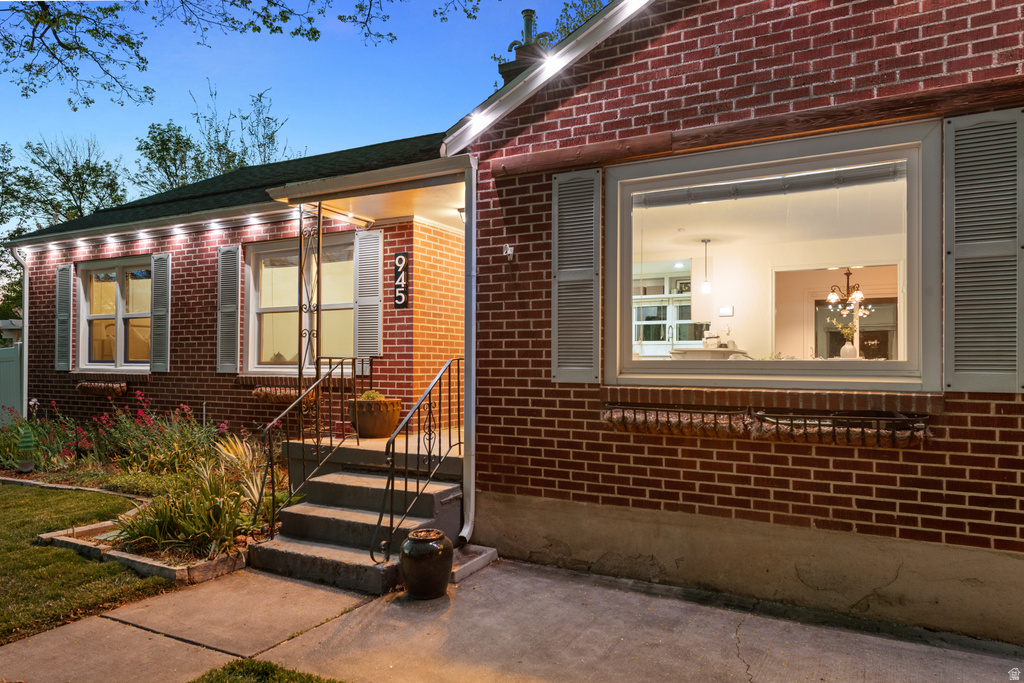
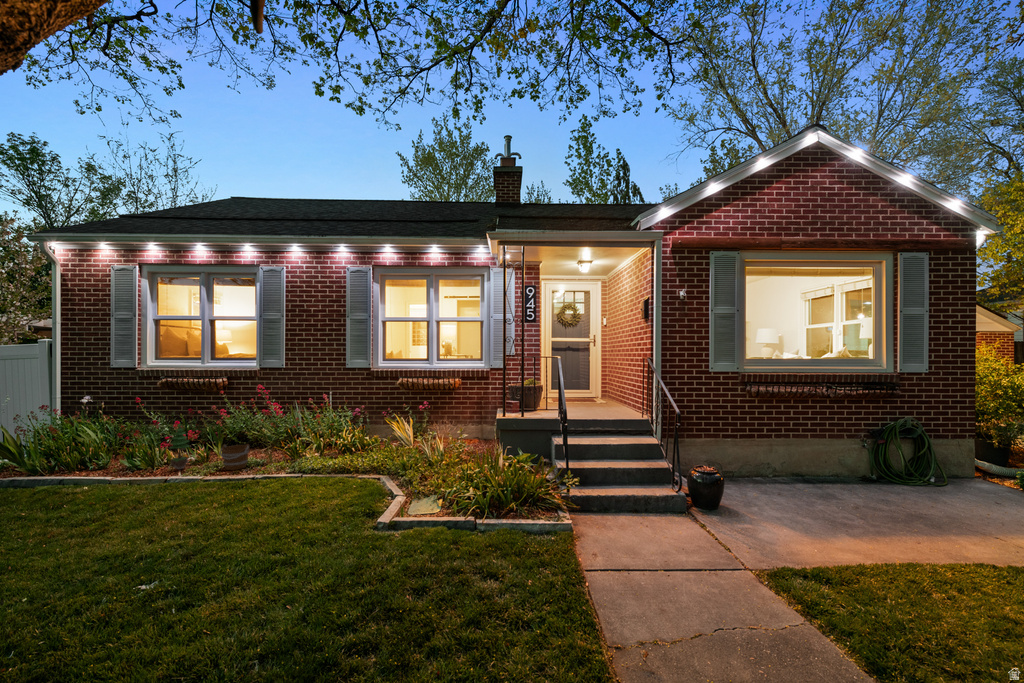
bucket: none [47,449,79,477] -> present [219,444,249,470]

